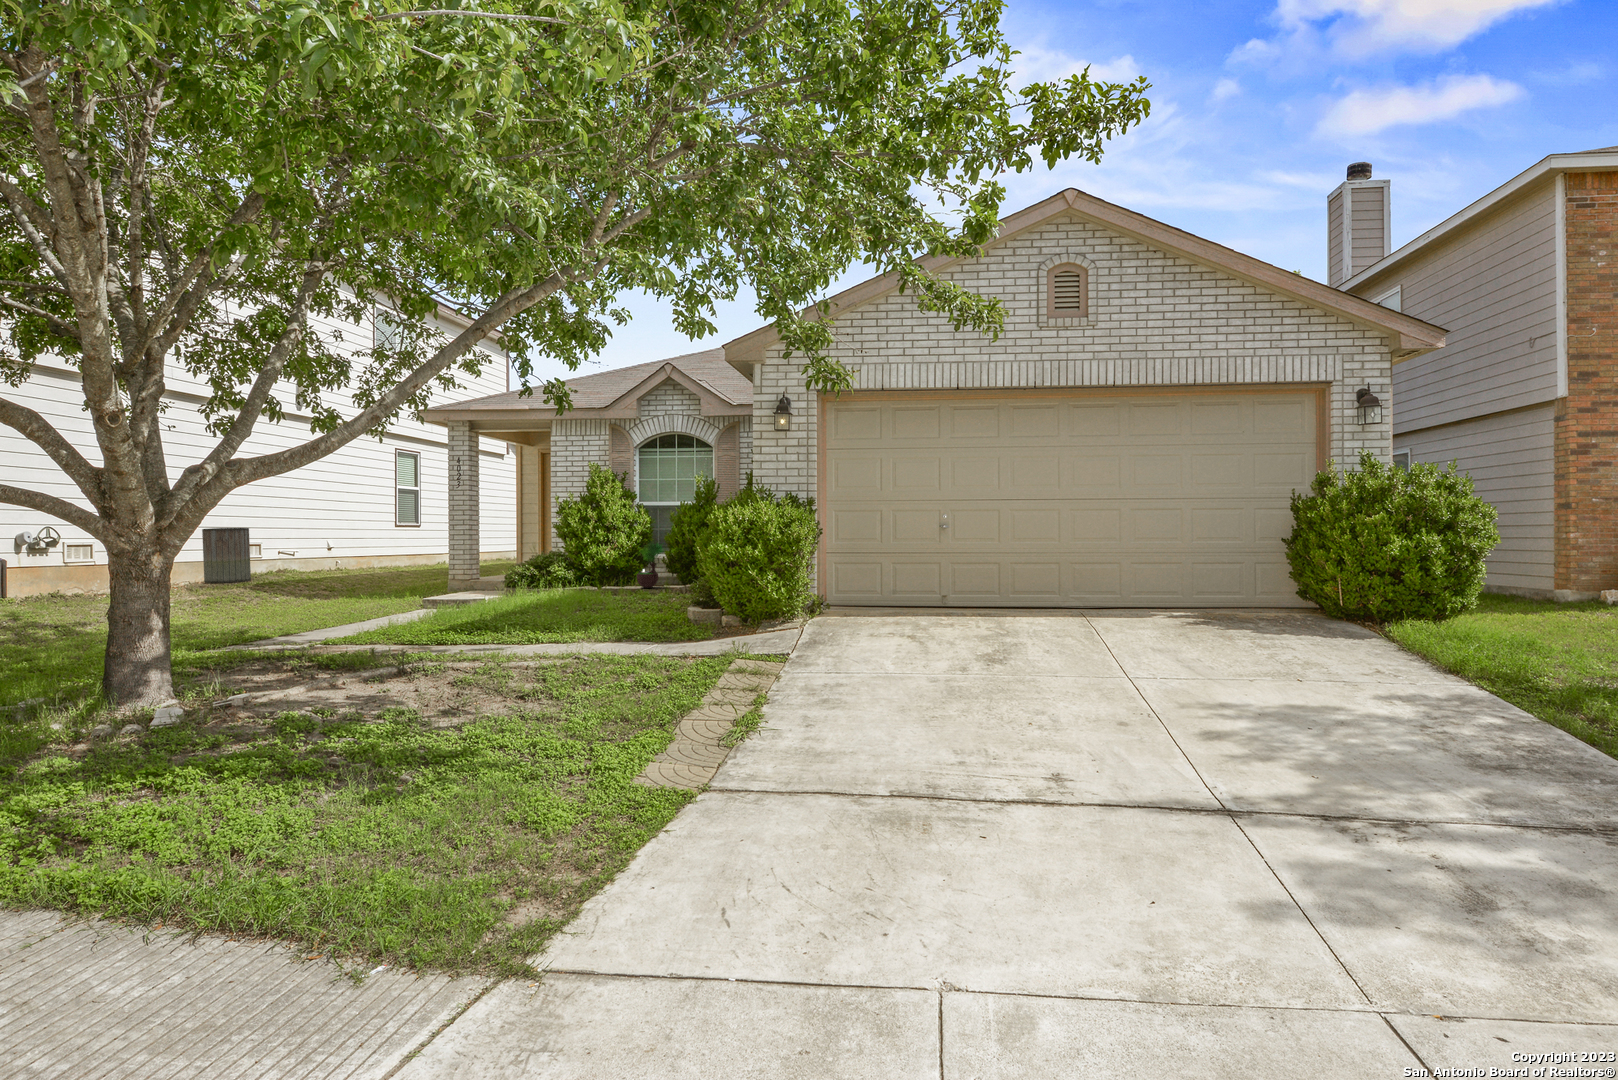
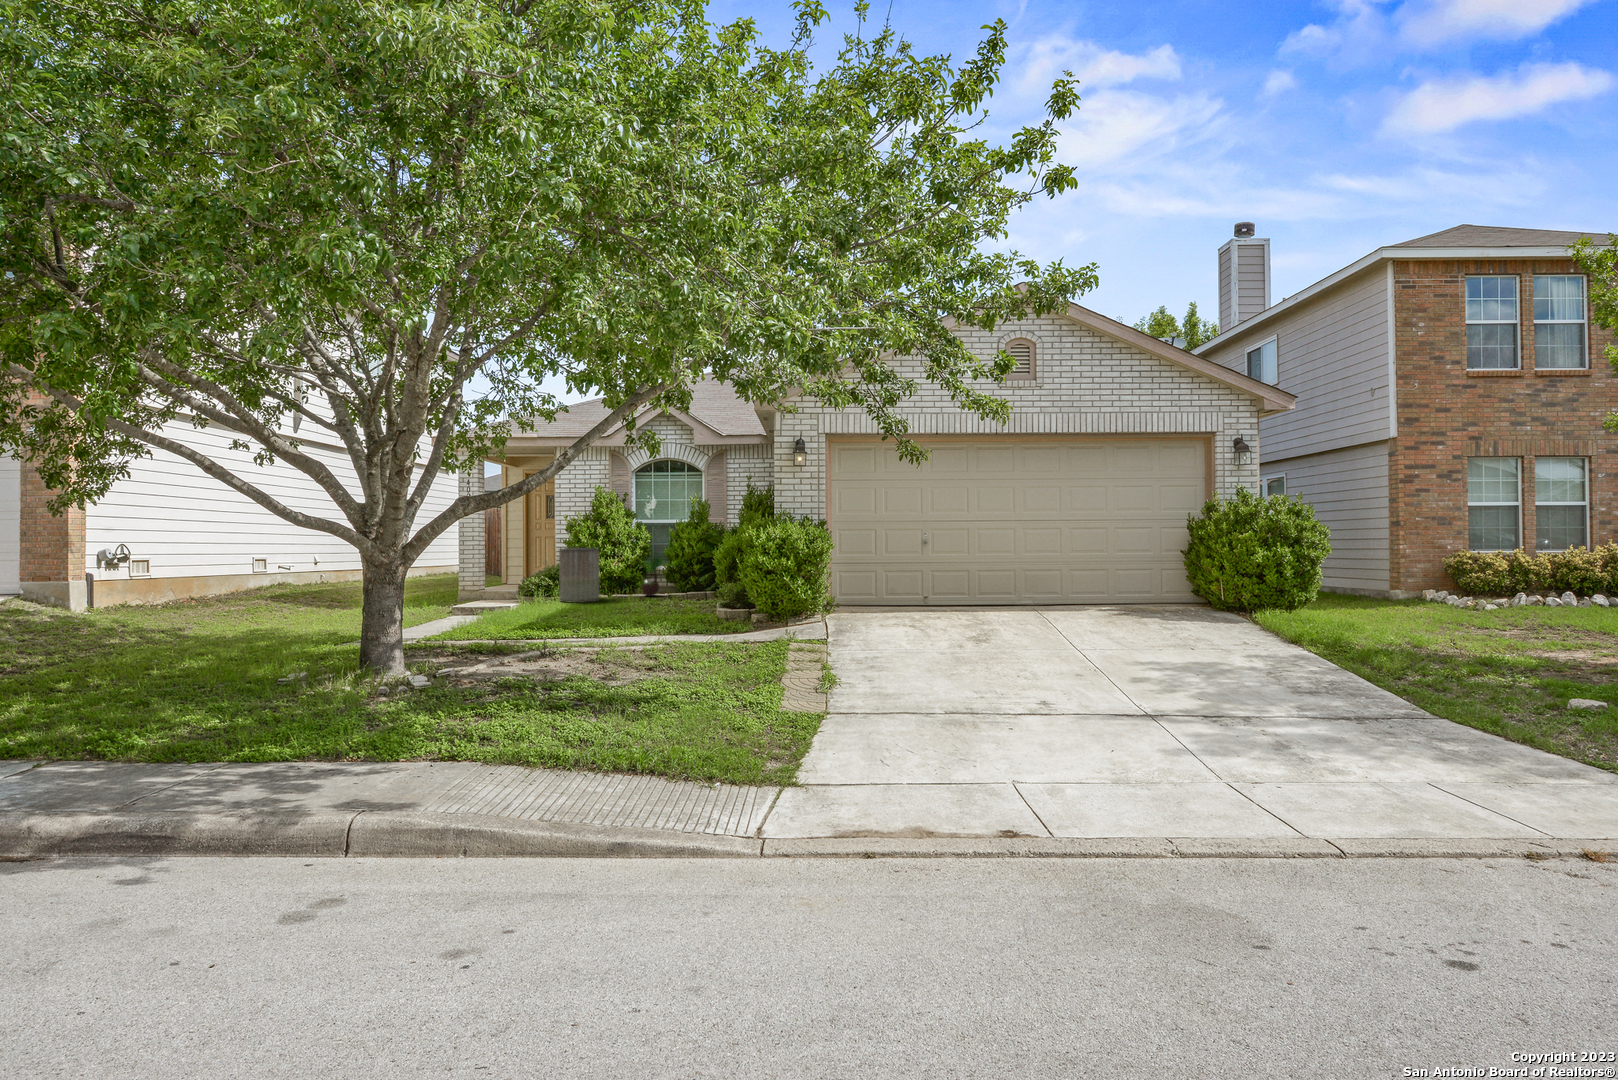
trash can: present [202,528,251,583] -> present [559,548,600,603]

